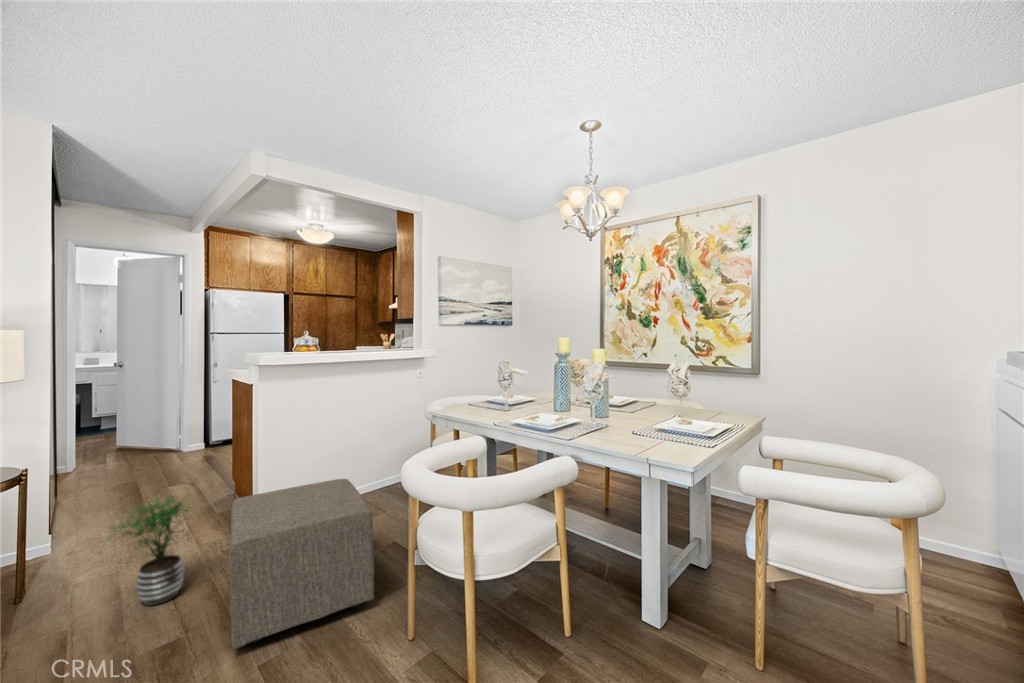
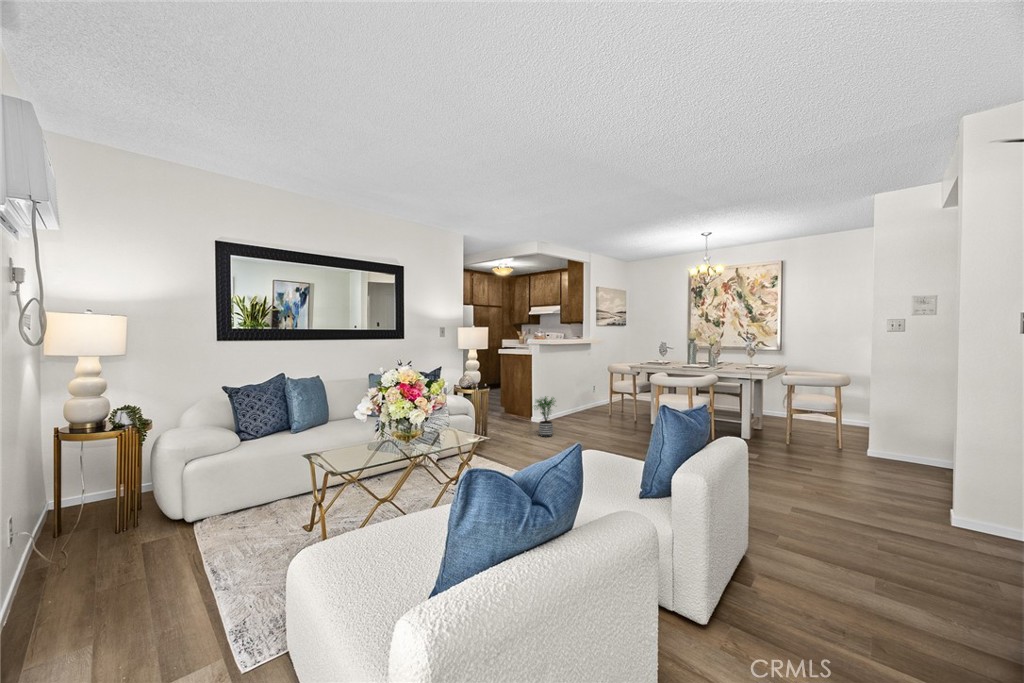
ottoman: present [229,479,374,649] -> none [571,394,635,442]

